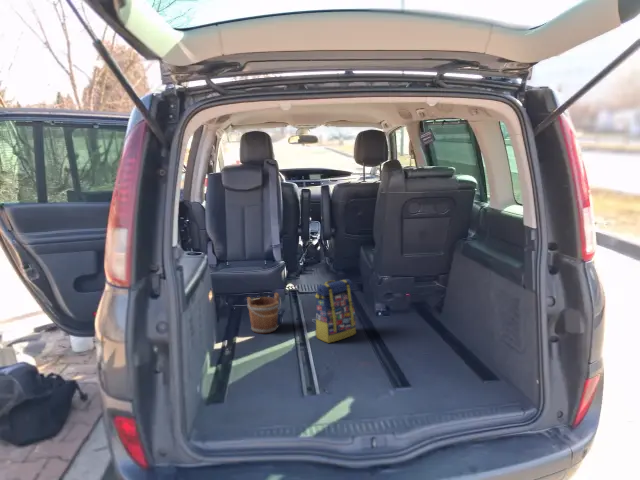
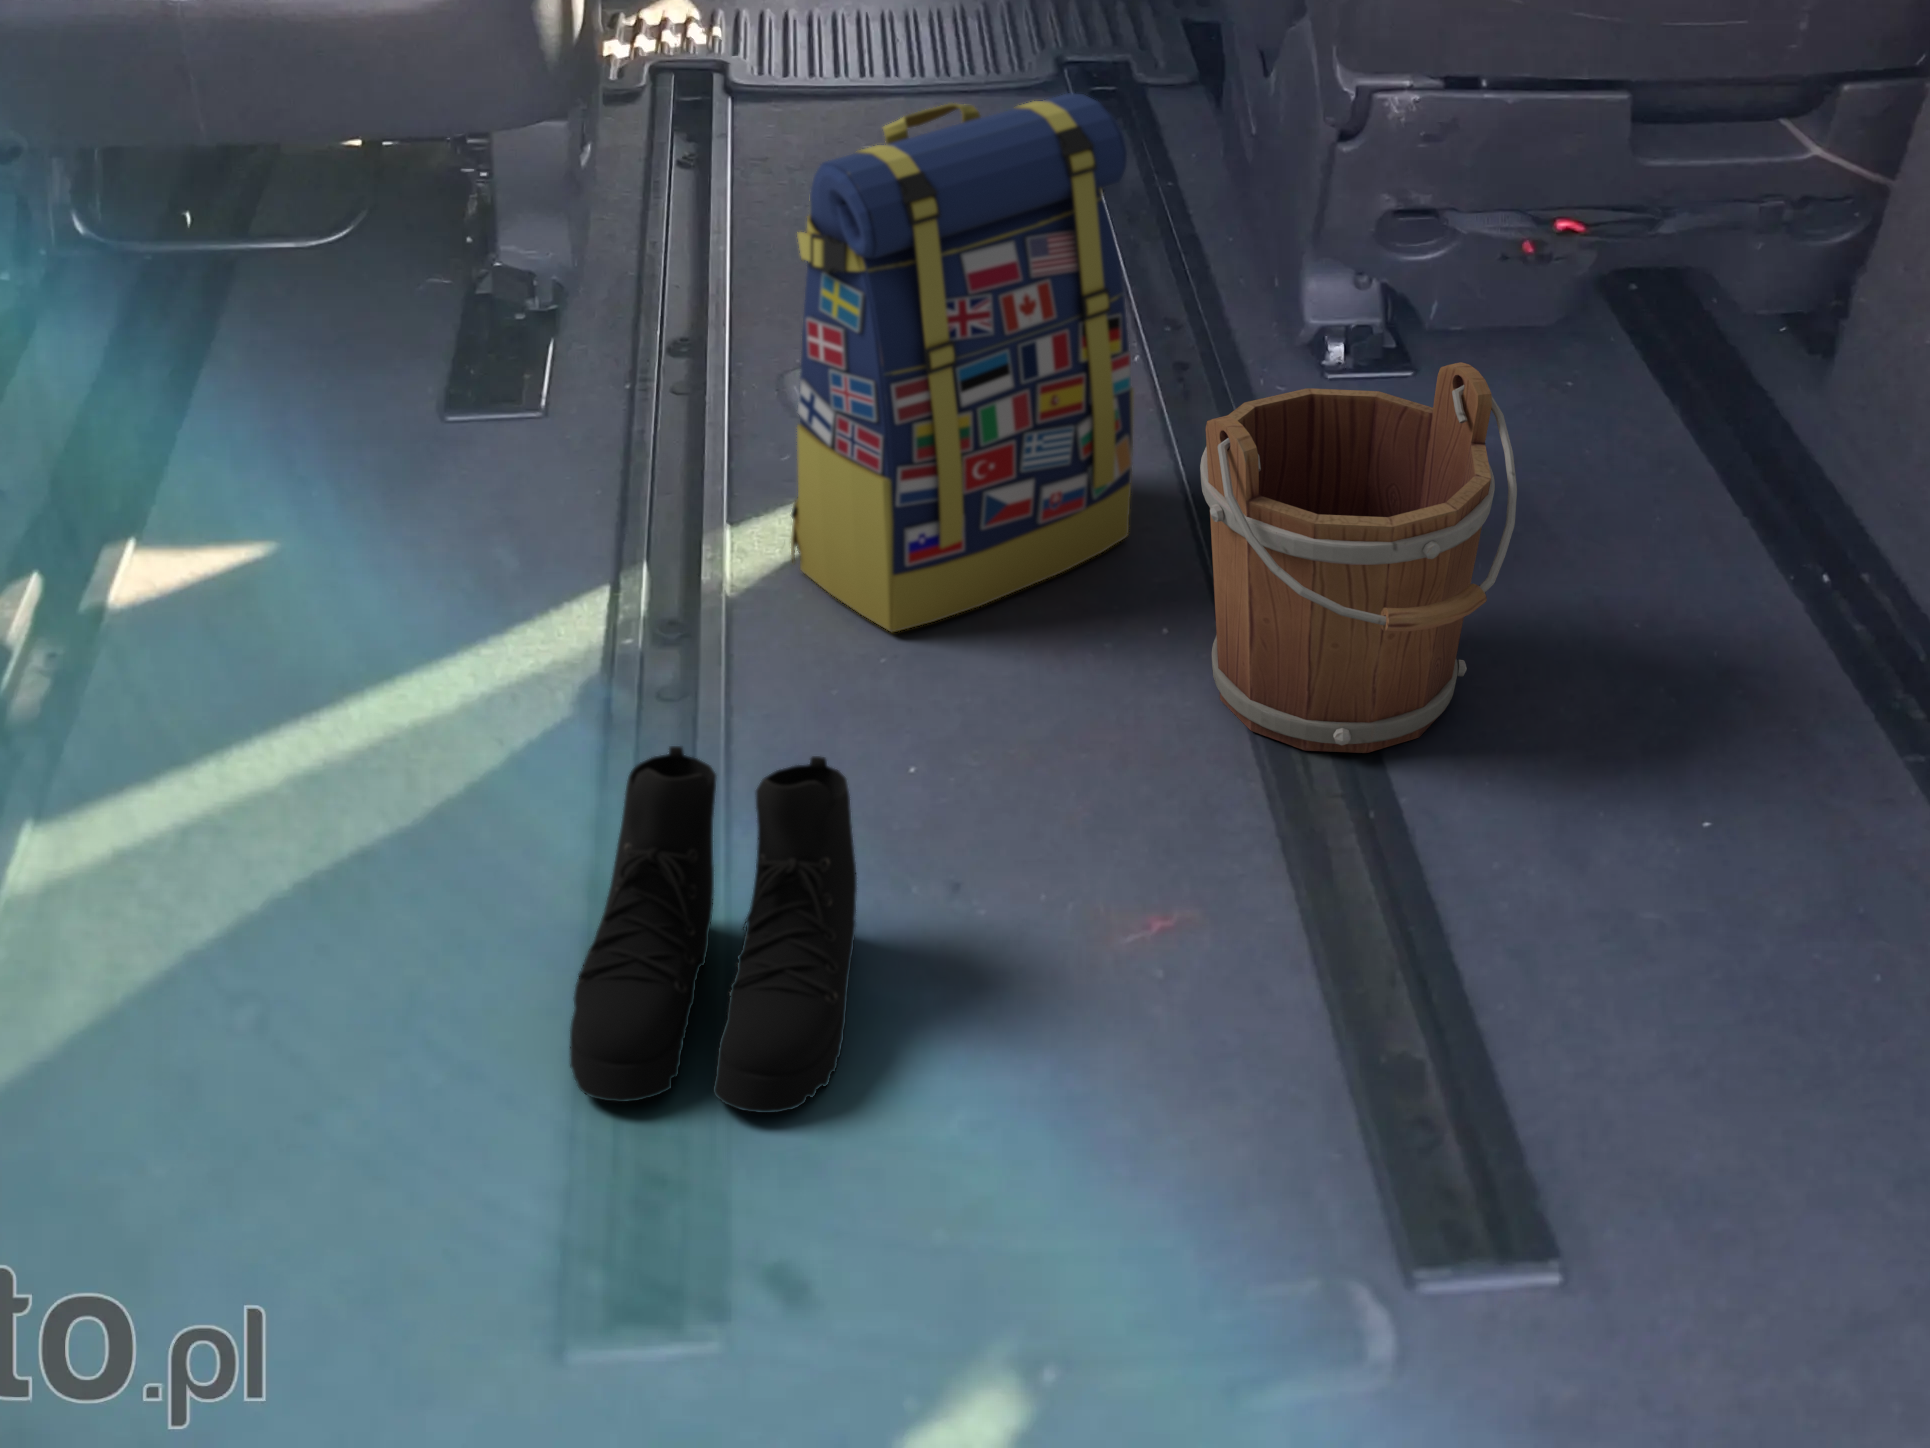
bucket: present [247,293,279,333] -> present [1200,362,1517,753]
boots: none [298,346,329,382] -> present [570,746,857,1113]

